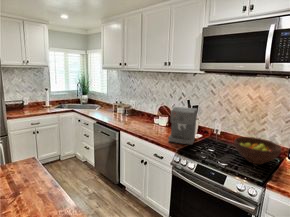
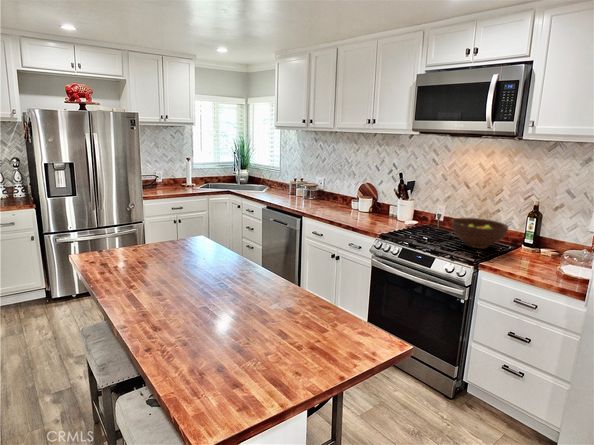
coffee maker: present [168,107,197,145] -> none [369,181,411,230]

